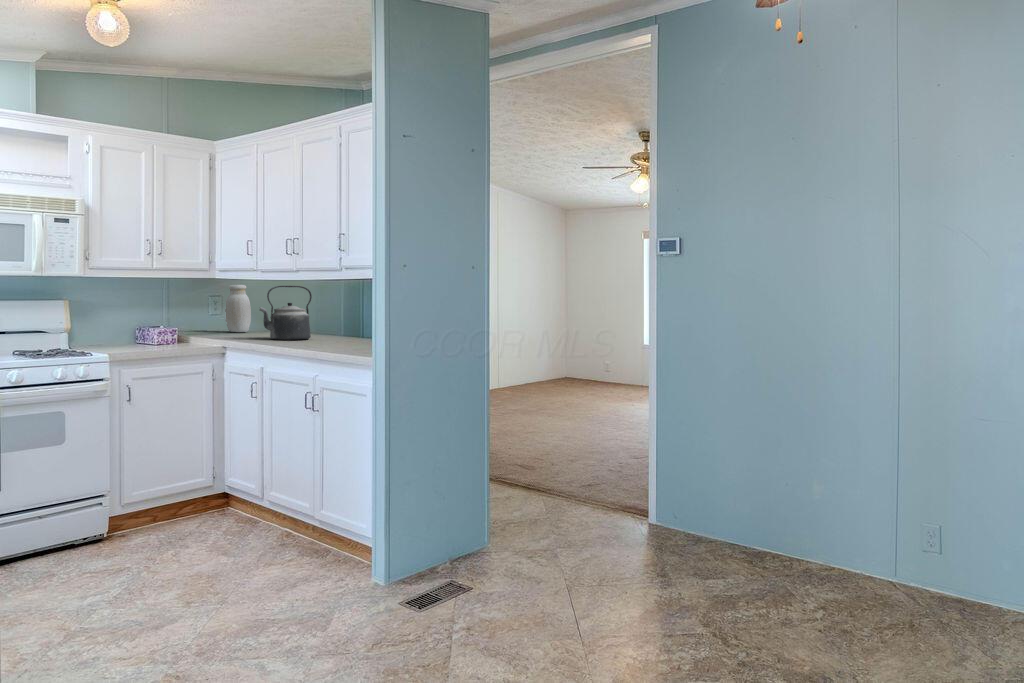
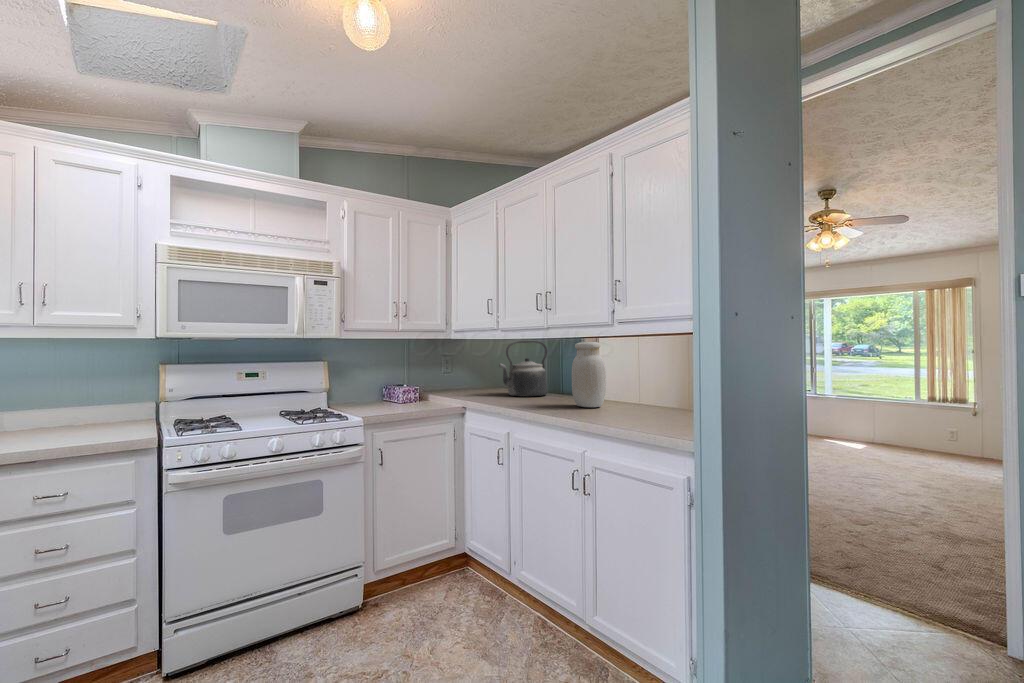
jar: present [225,285,251,332] -> present [572,342,606,407]

